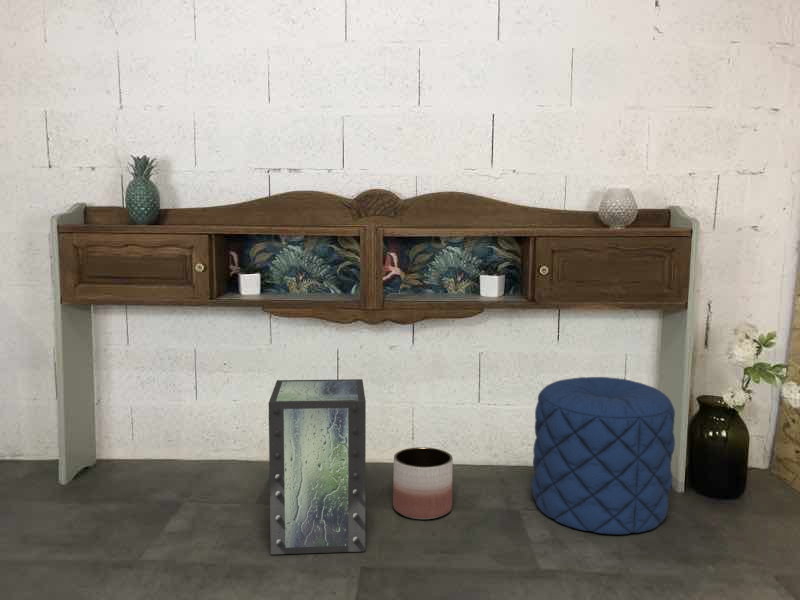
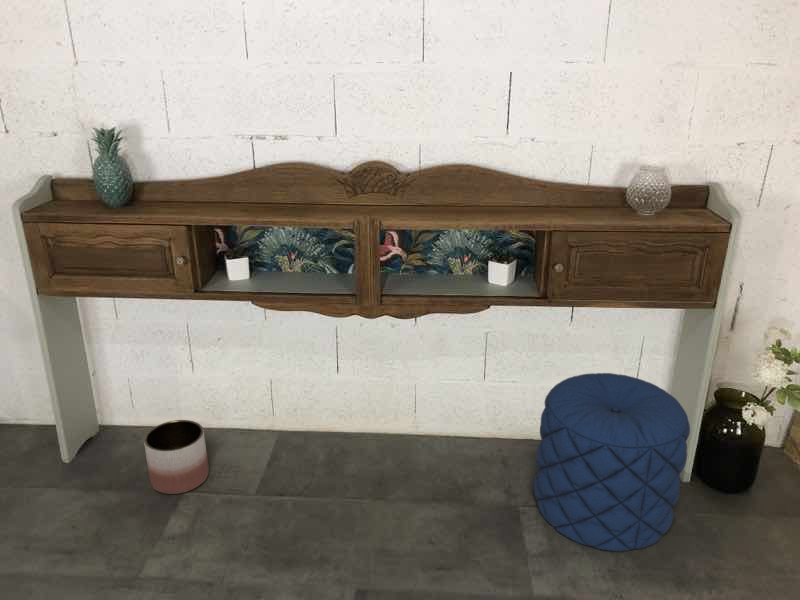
storage box: present [269,379,366,554] -> none [254,391,361,577]
planter: present [393,447,453,519] -> present [144,420,209,494]

